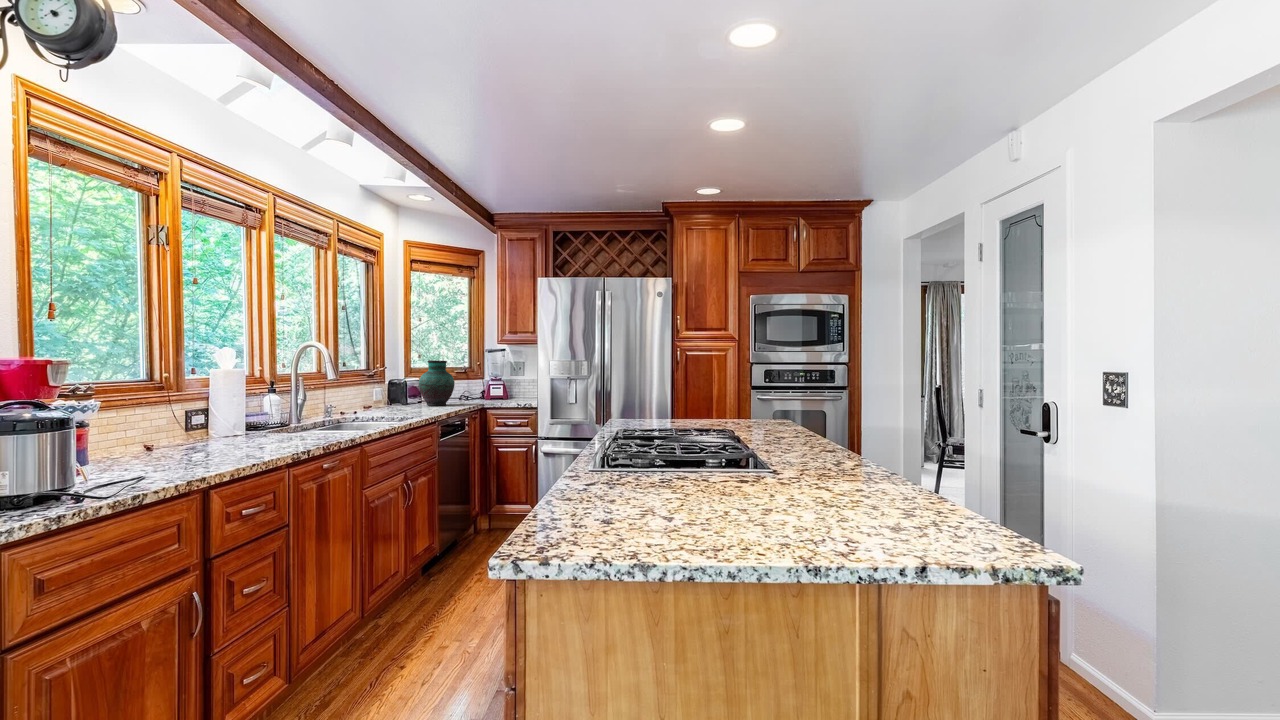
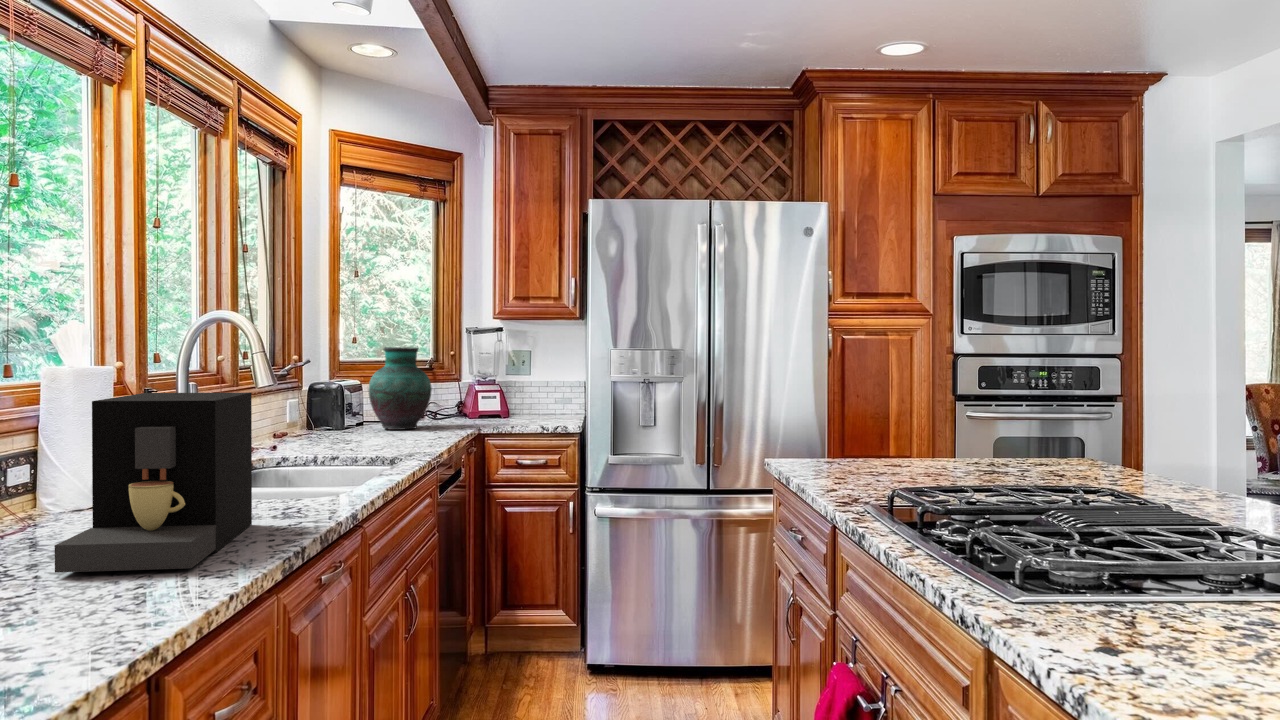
coffee maker: none [188,380,297,456] -> present [55,393,252,573]

